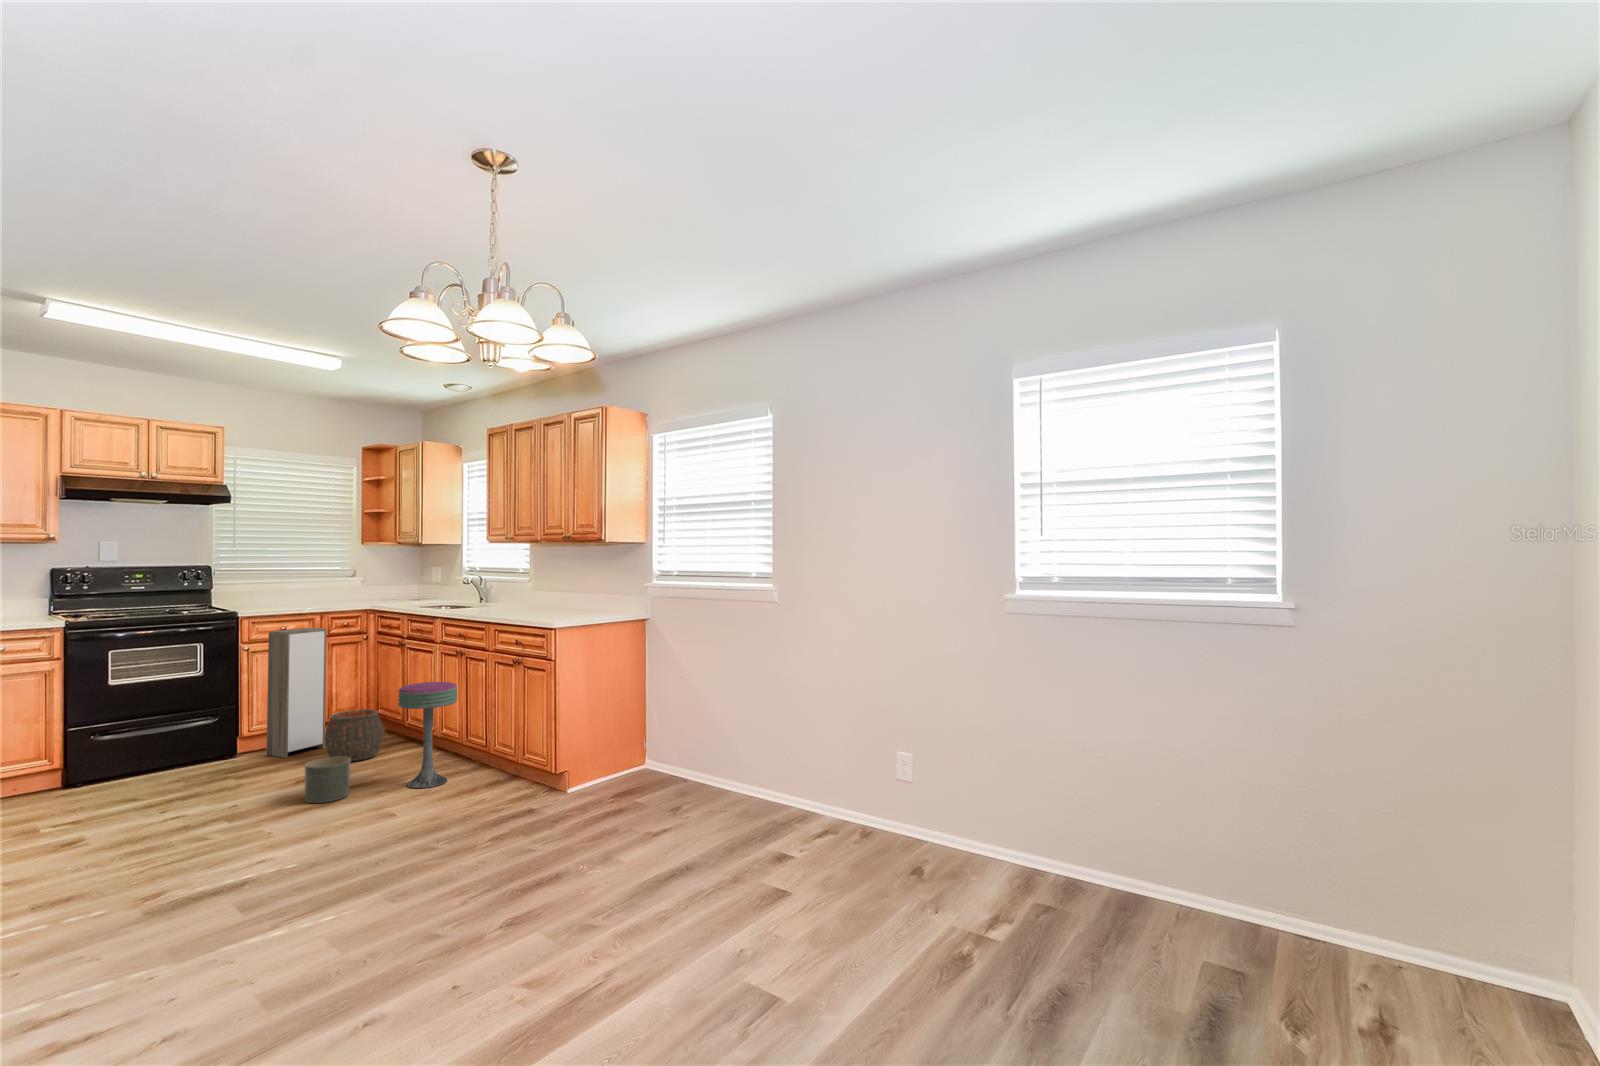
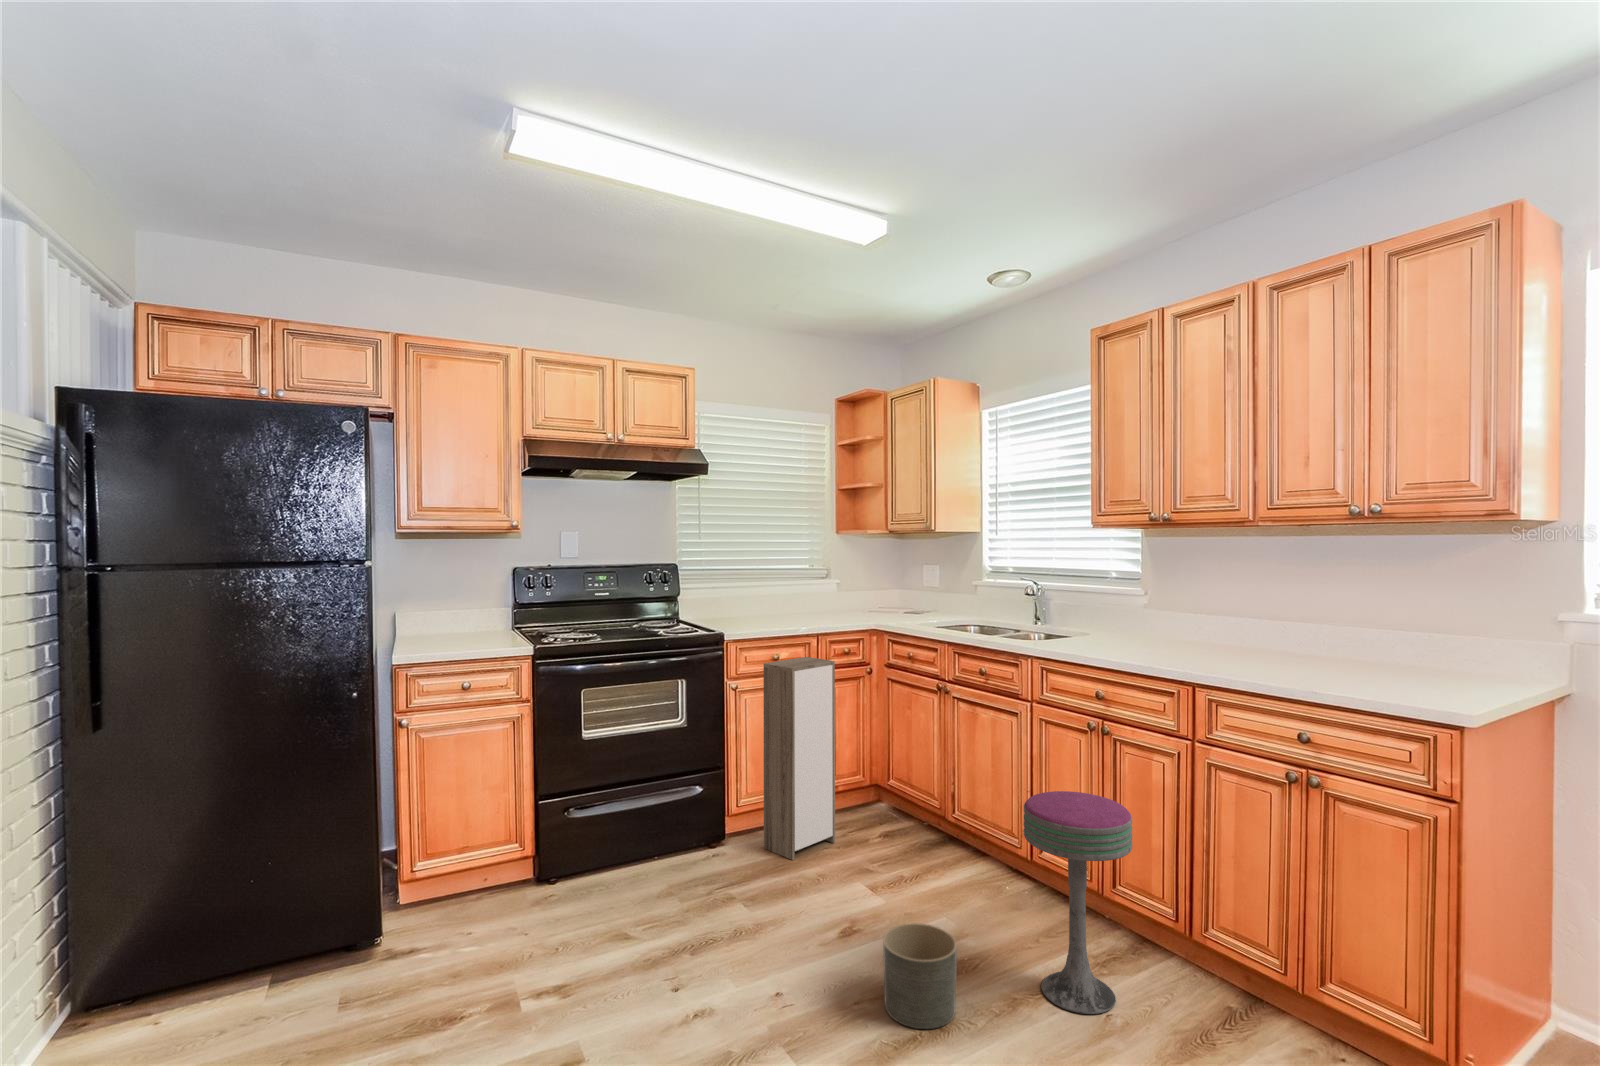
woven basket: present [324,709,383,761] -> none [850,796,935,891]

